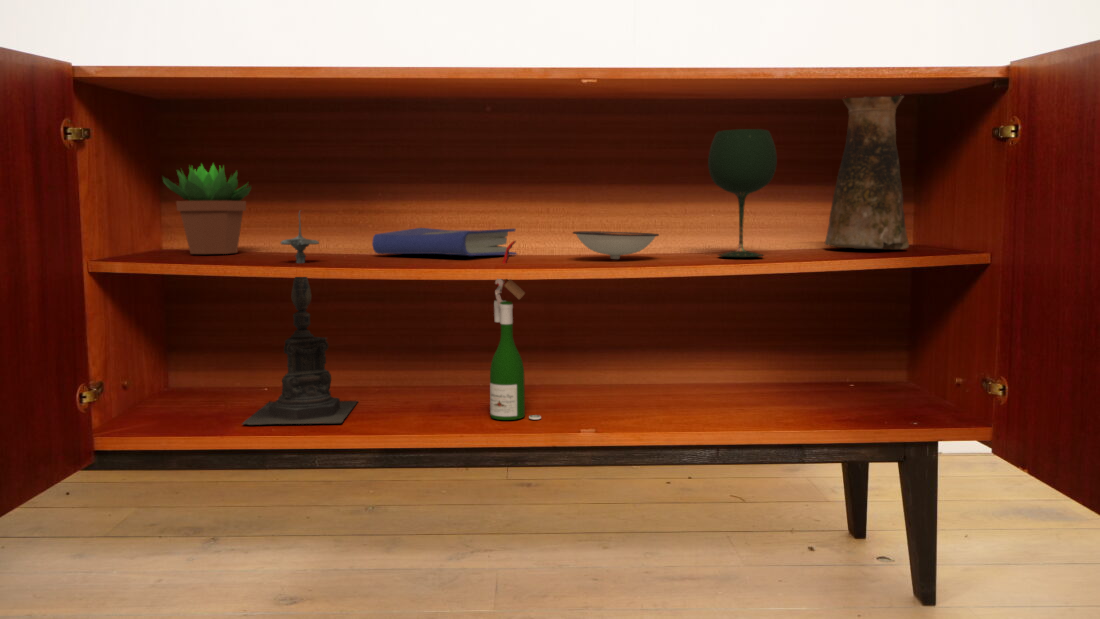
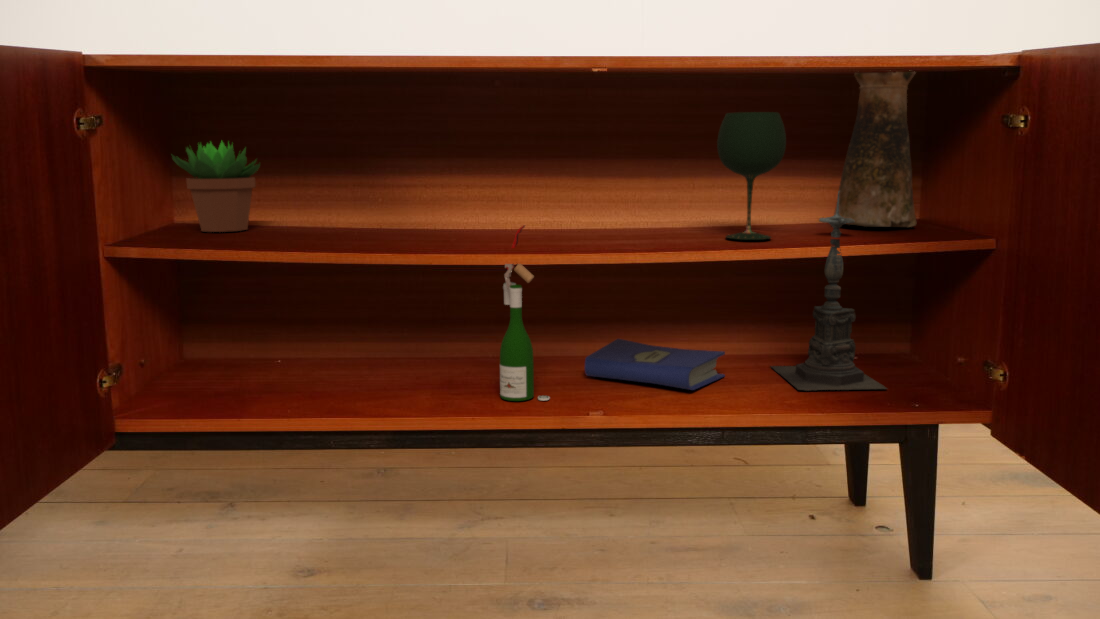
candle holder: present [242,211,358,425] -> present [771,191,887,391]
hardcover book: present [372,228,516,256] -> present [585,339,725,390]
ceramic bowl: present [573,231,659,259] -> none [581,213,667,242]

